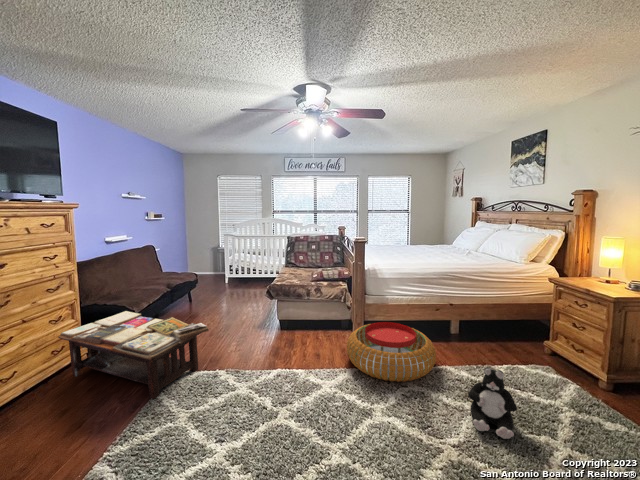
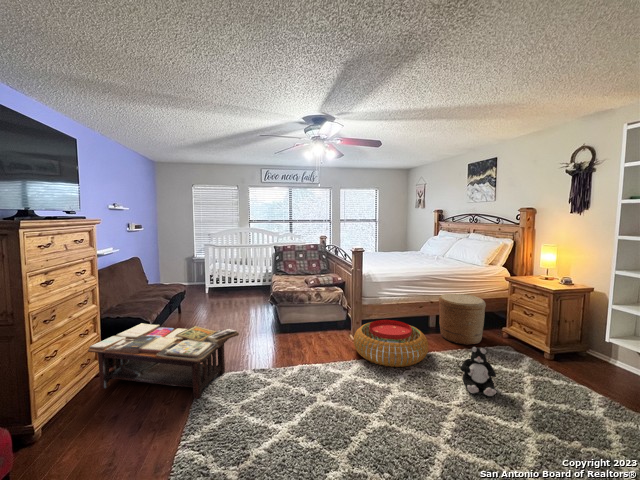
woven basket: none [458,295,518,359] -> present [439,294,486,345]

